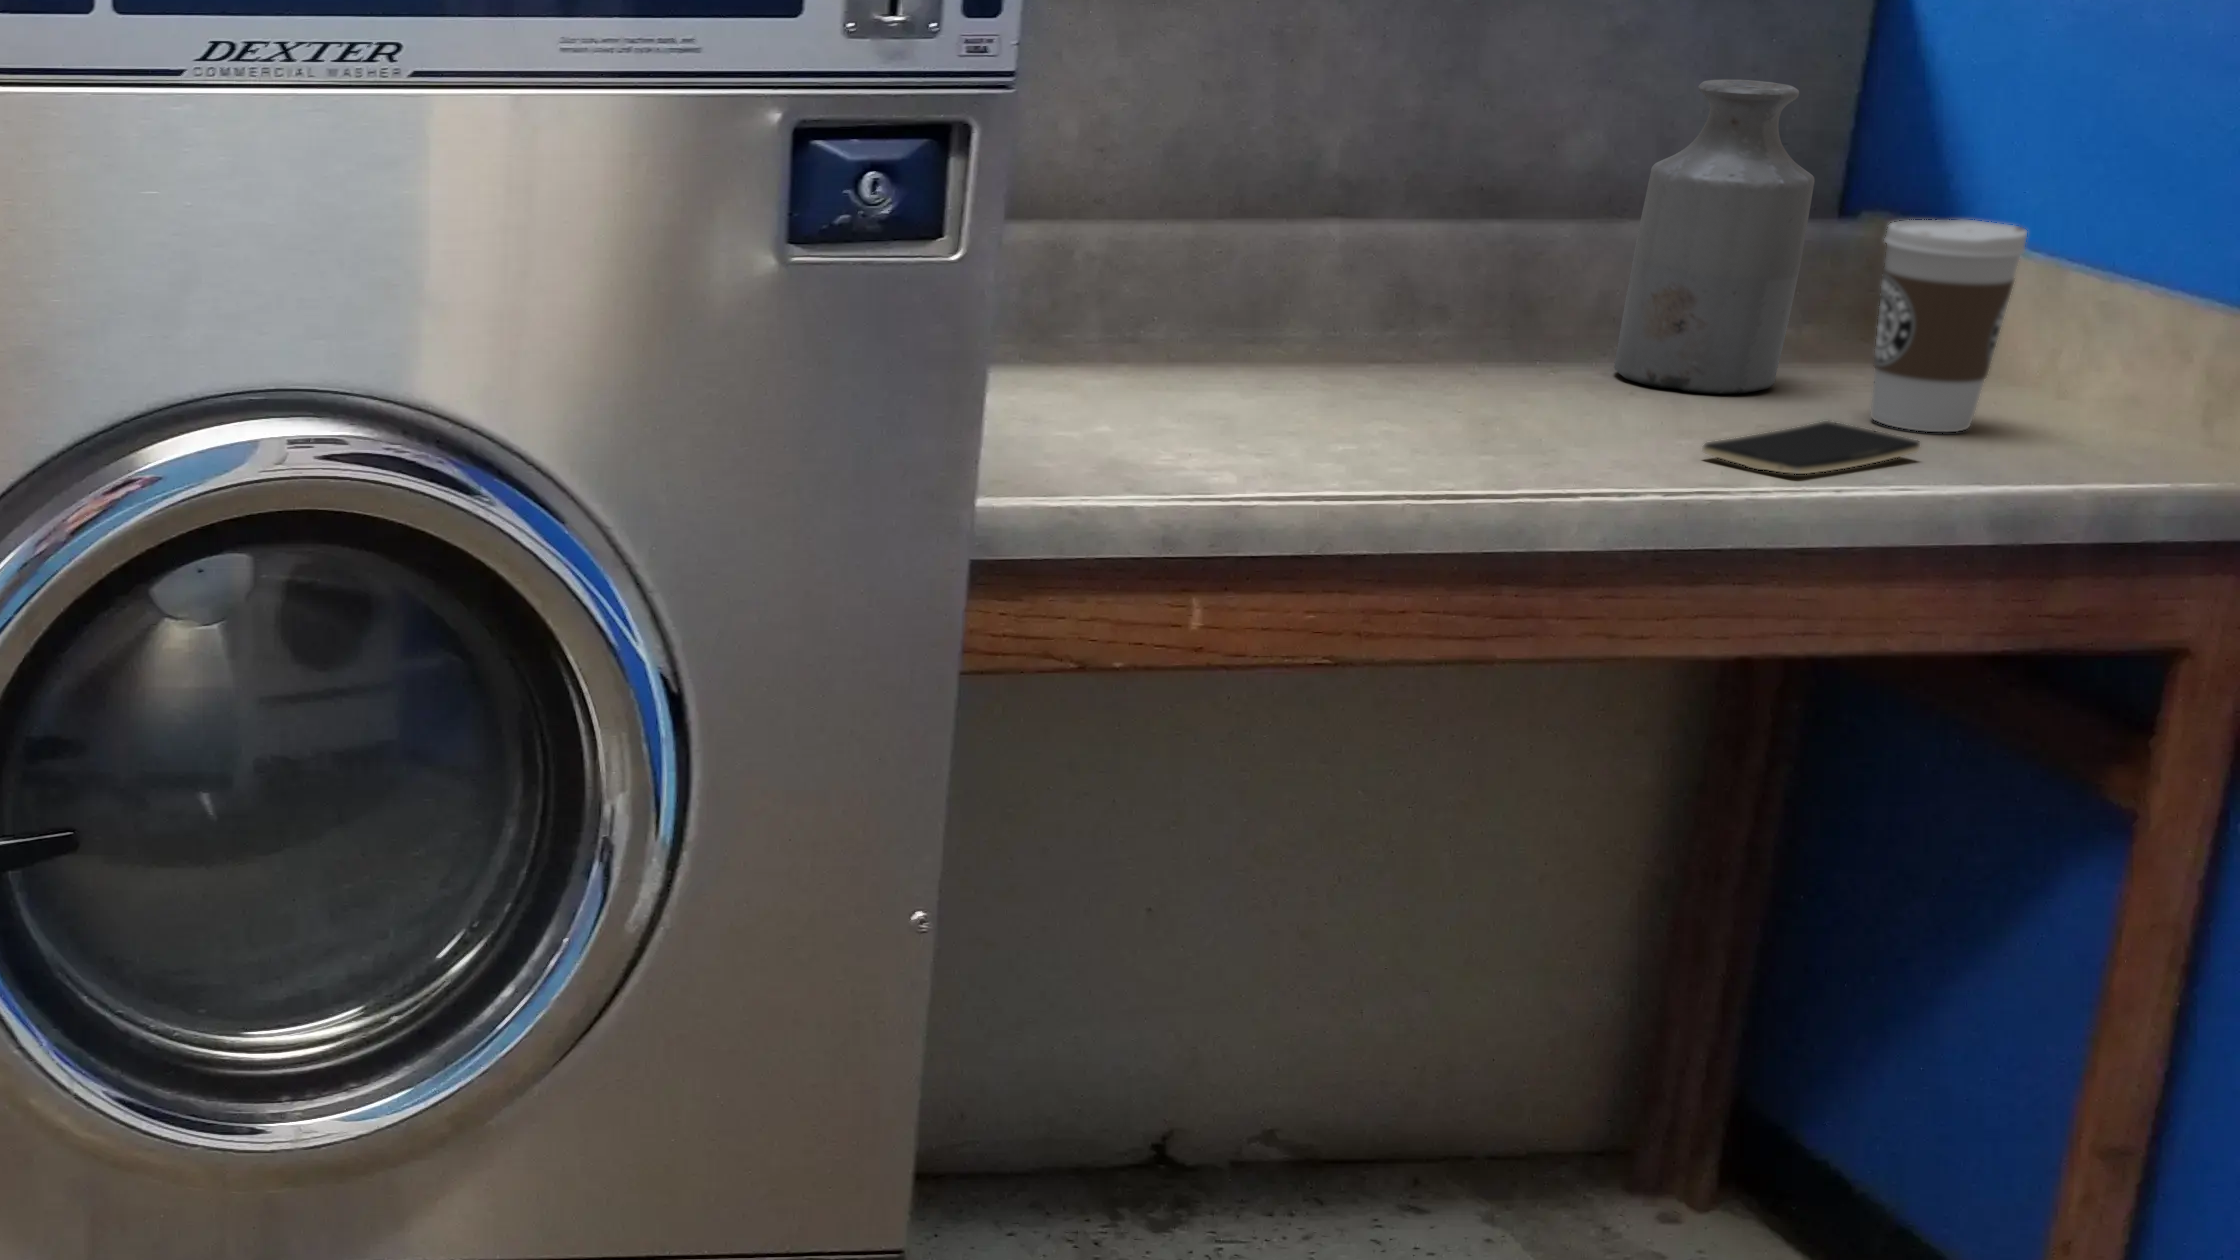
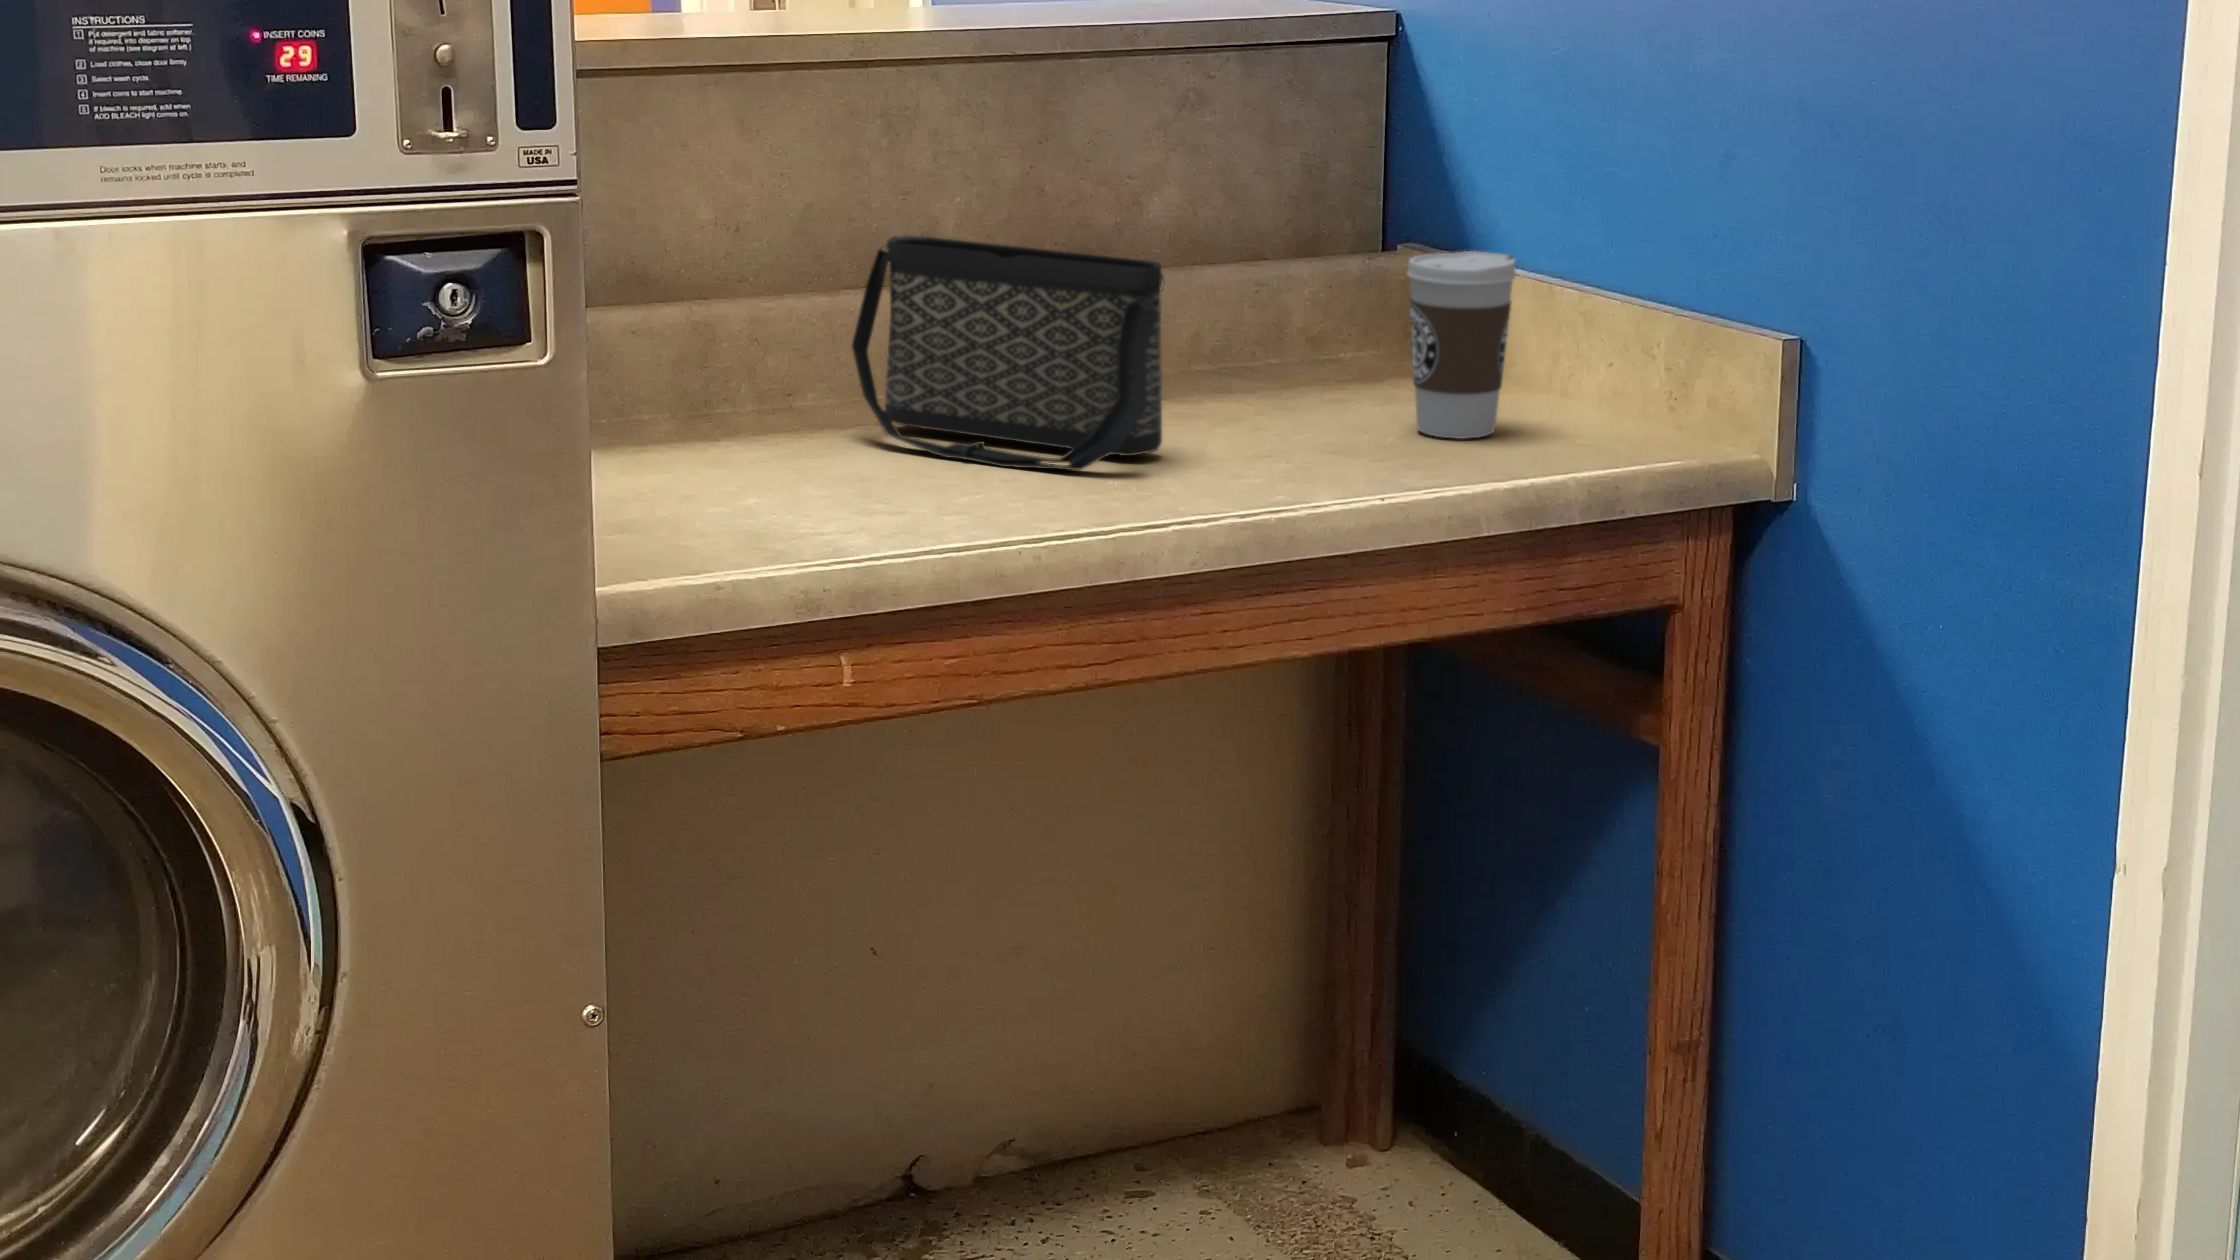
bottle: present [1614,79,1815,394] -> none [1210,135,1351,417]
handbag: none [1224,169,1594,429] -> present [852,236,1163,470]
smartphone: present [1703,421,1920,474] -> none [1274,437,1450,489]

